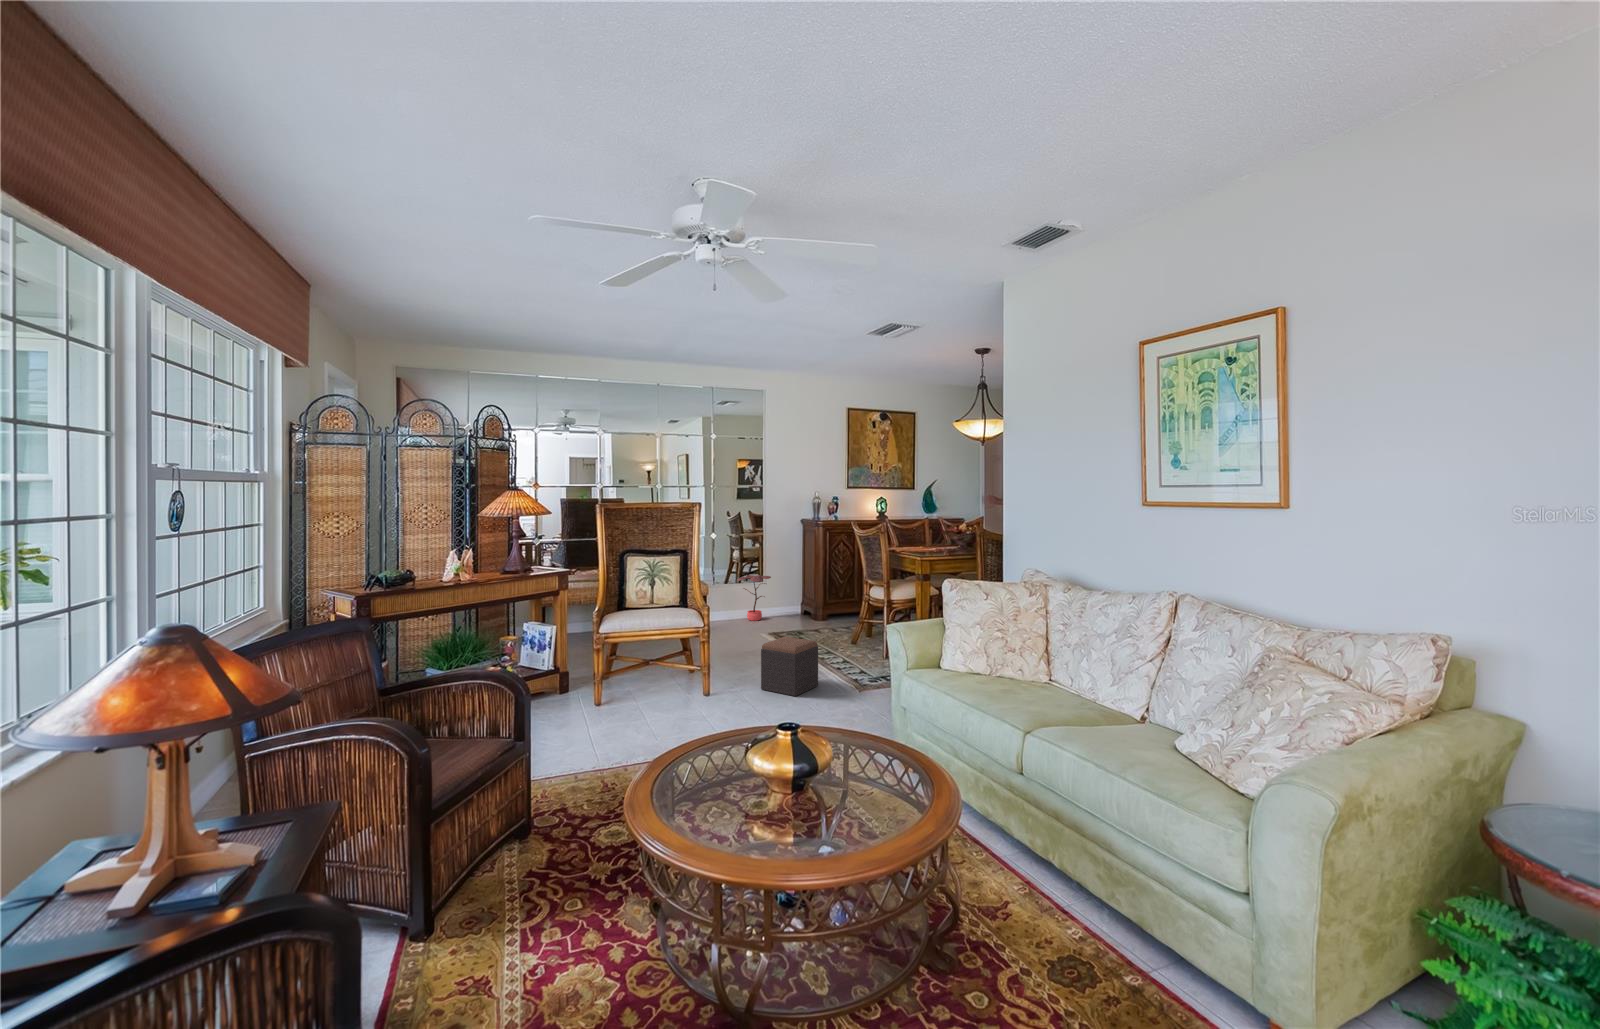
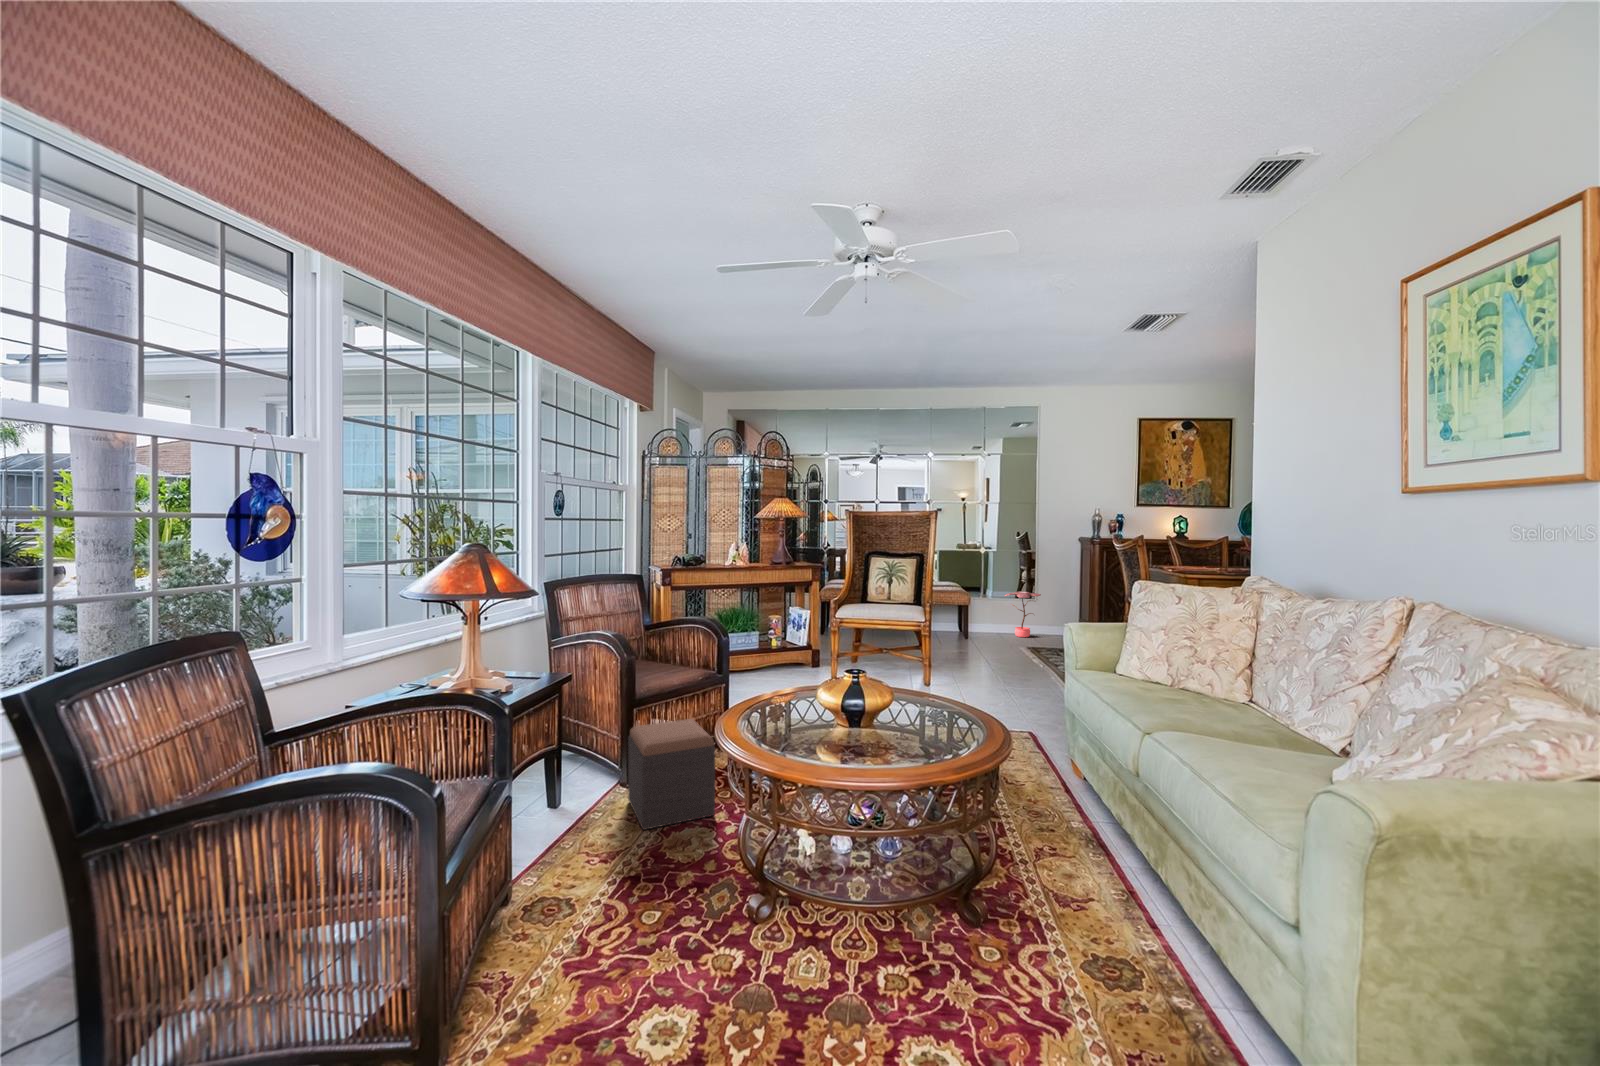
footstool: present [761,637,818,696] -> present [628,719,715,830]

